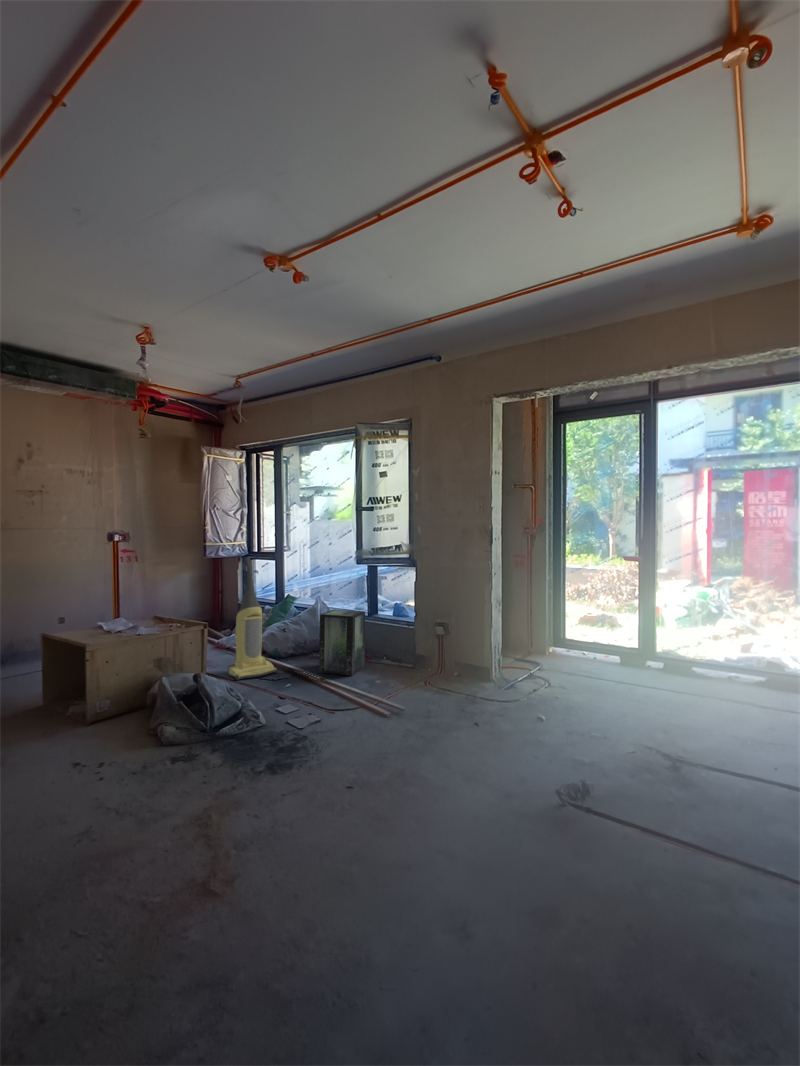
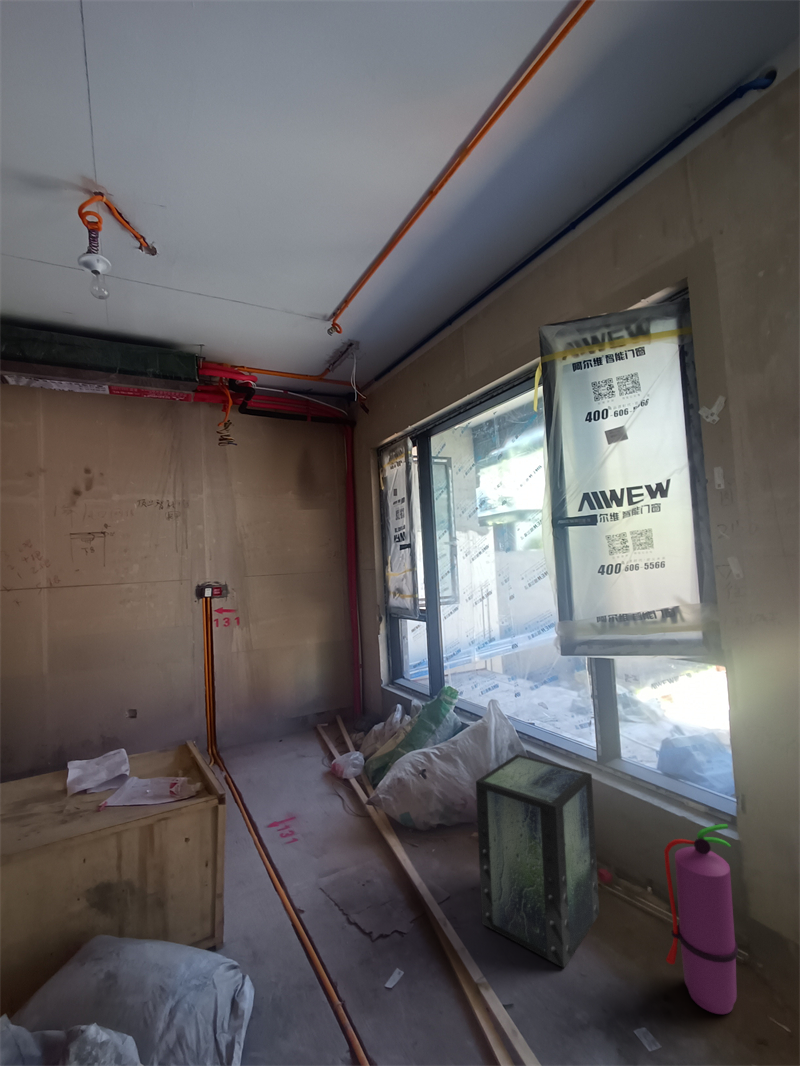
vacuum cleaner: present [228,557,277,680] -> none [297,637,394,917]
fire extinguisher: none [387,616,409,676] -> present [664,824,738,1014]

